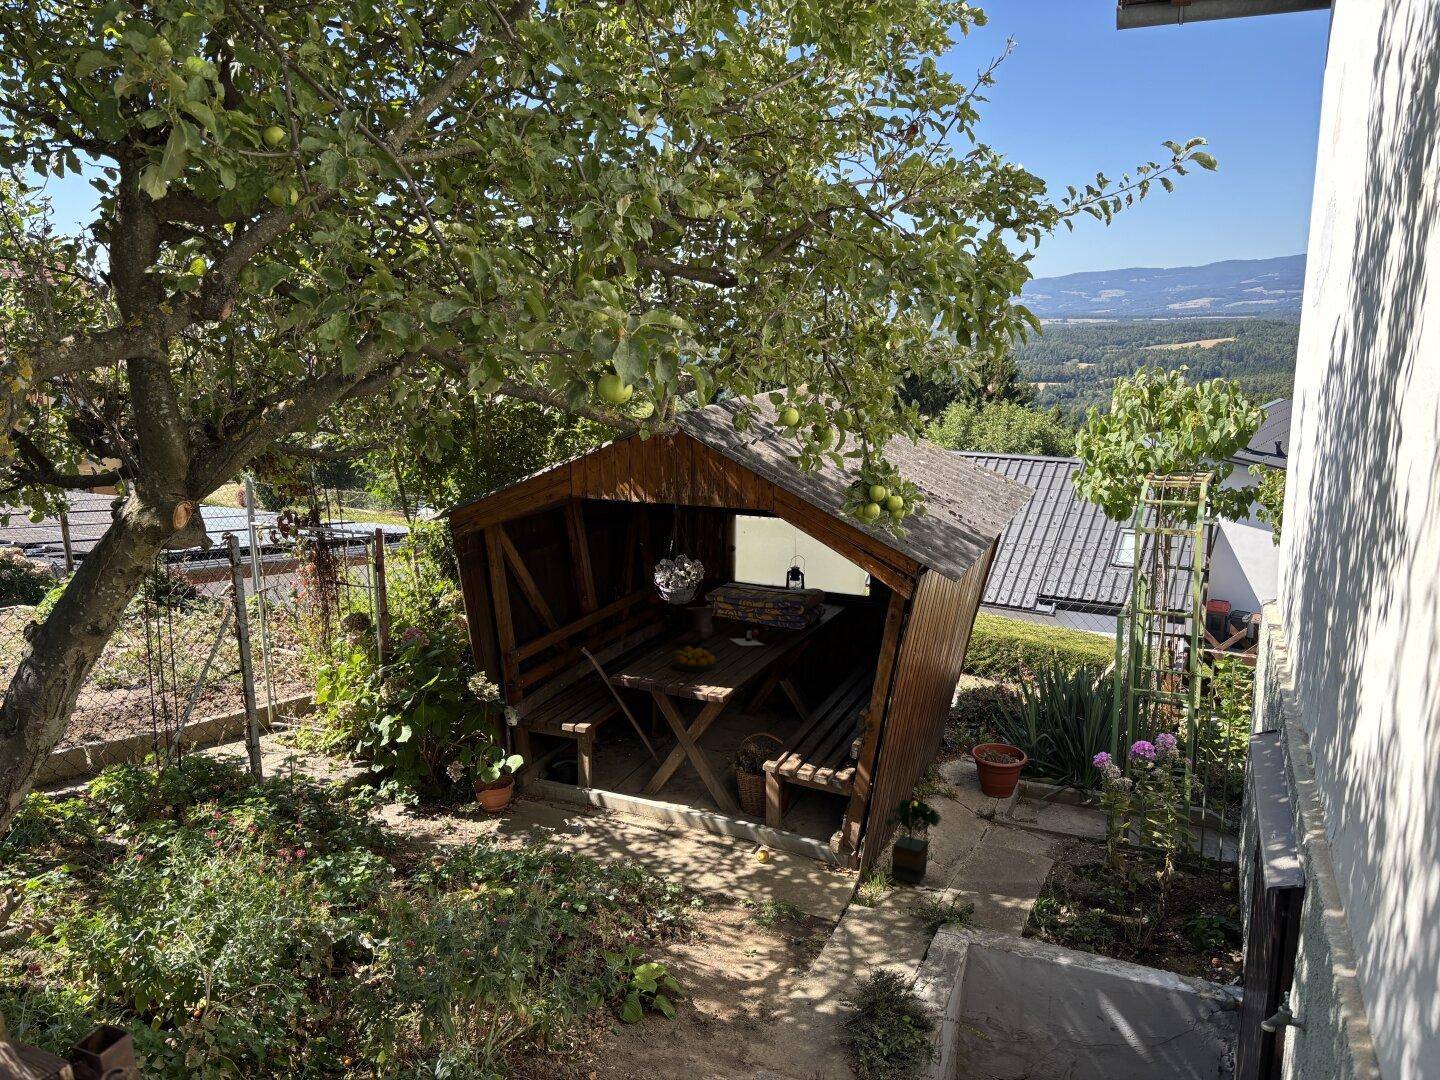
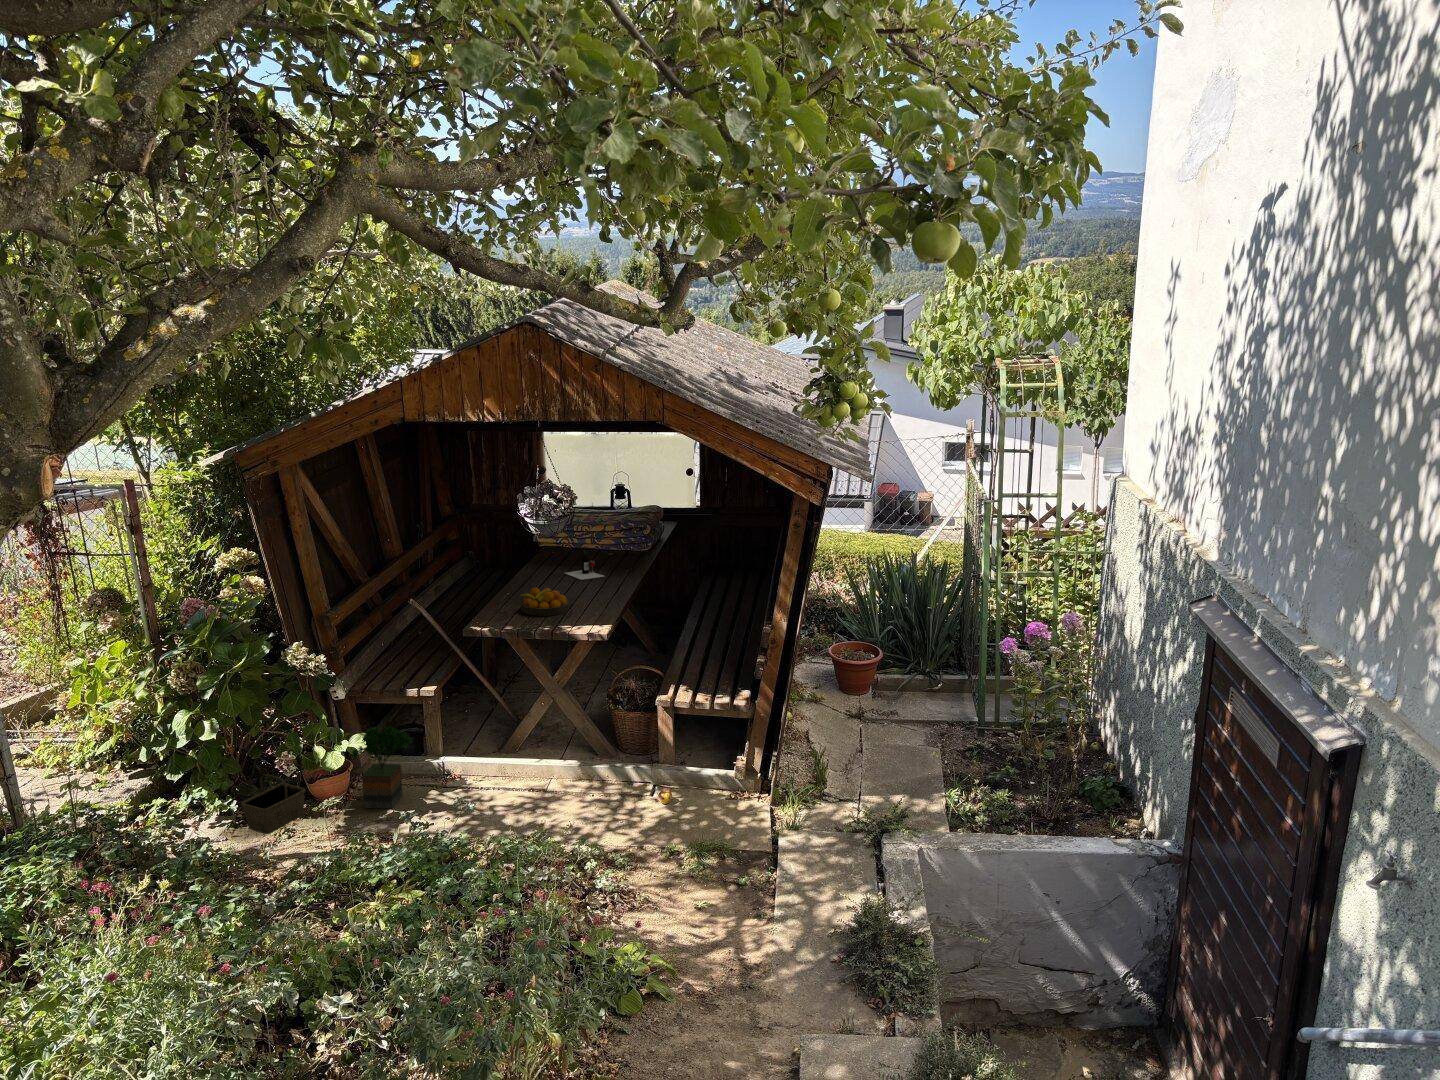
vase: present [685,607,719,647] -> none [517,540,555,586]
basket: none [423,778,475,827] -> present [241,774,305,833]
potted tree: present [886,800,941,883] -> present [352,726,412,808]

